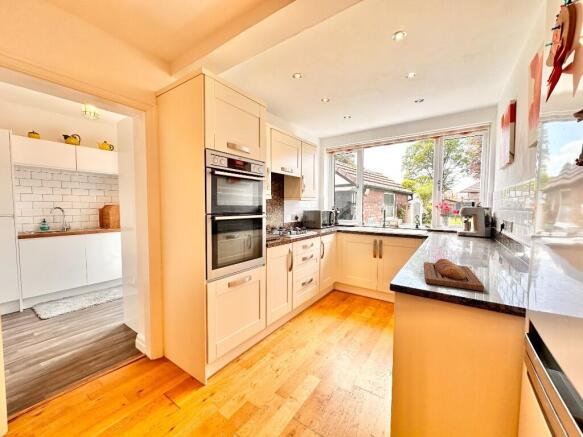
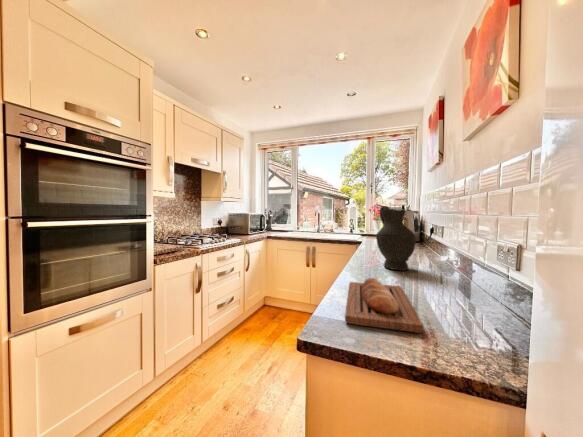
decorative vase: none [445,204,483,258] -> present [376,206,416,270]

